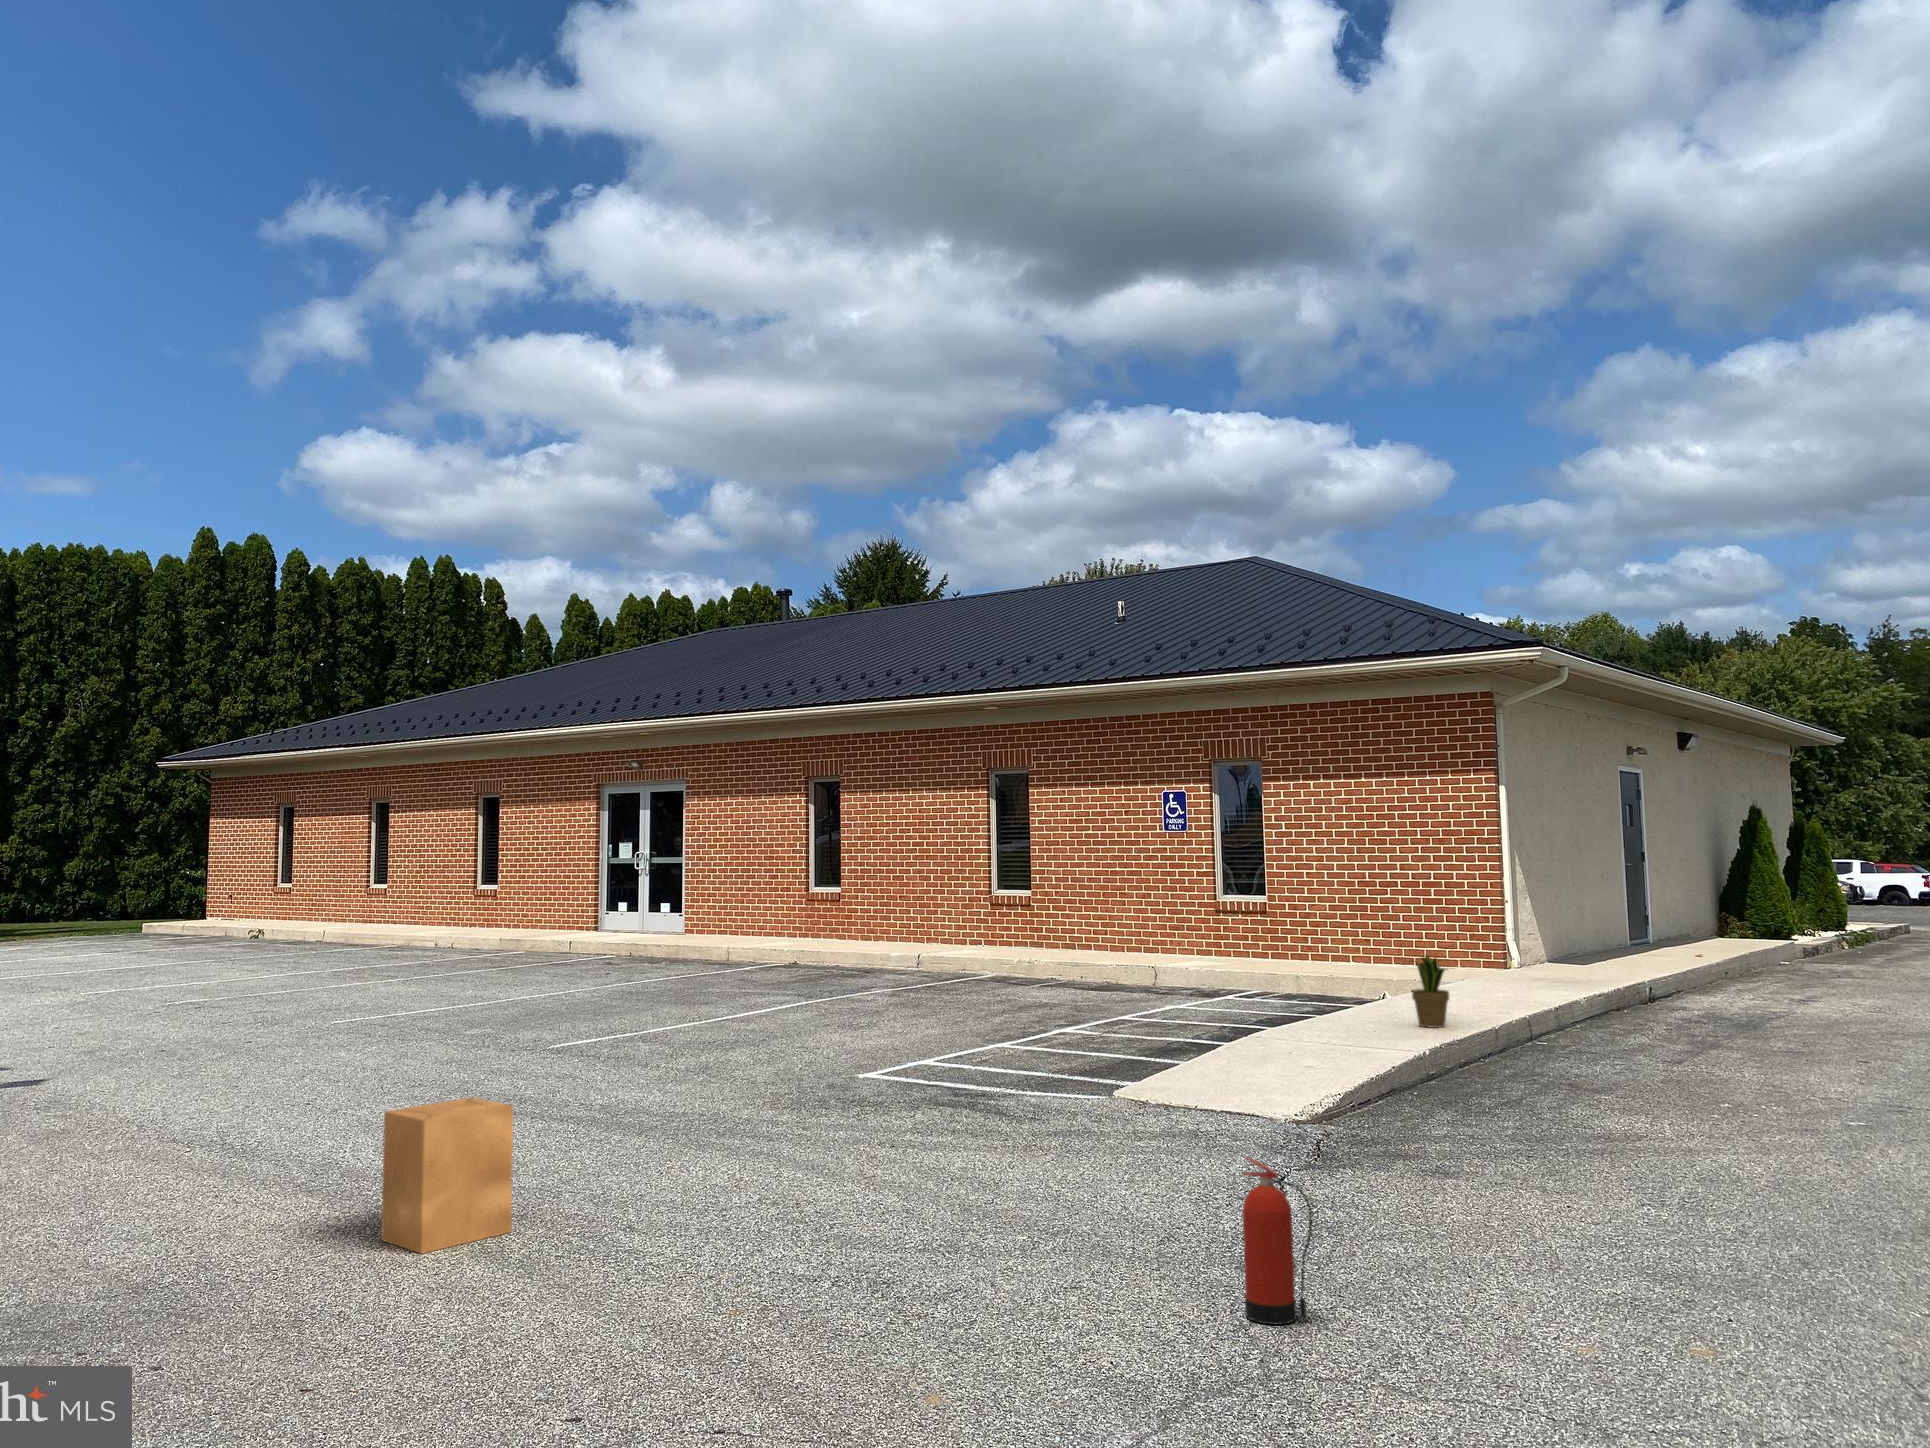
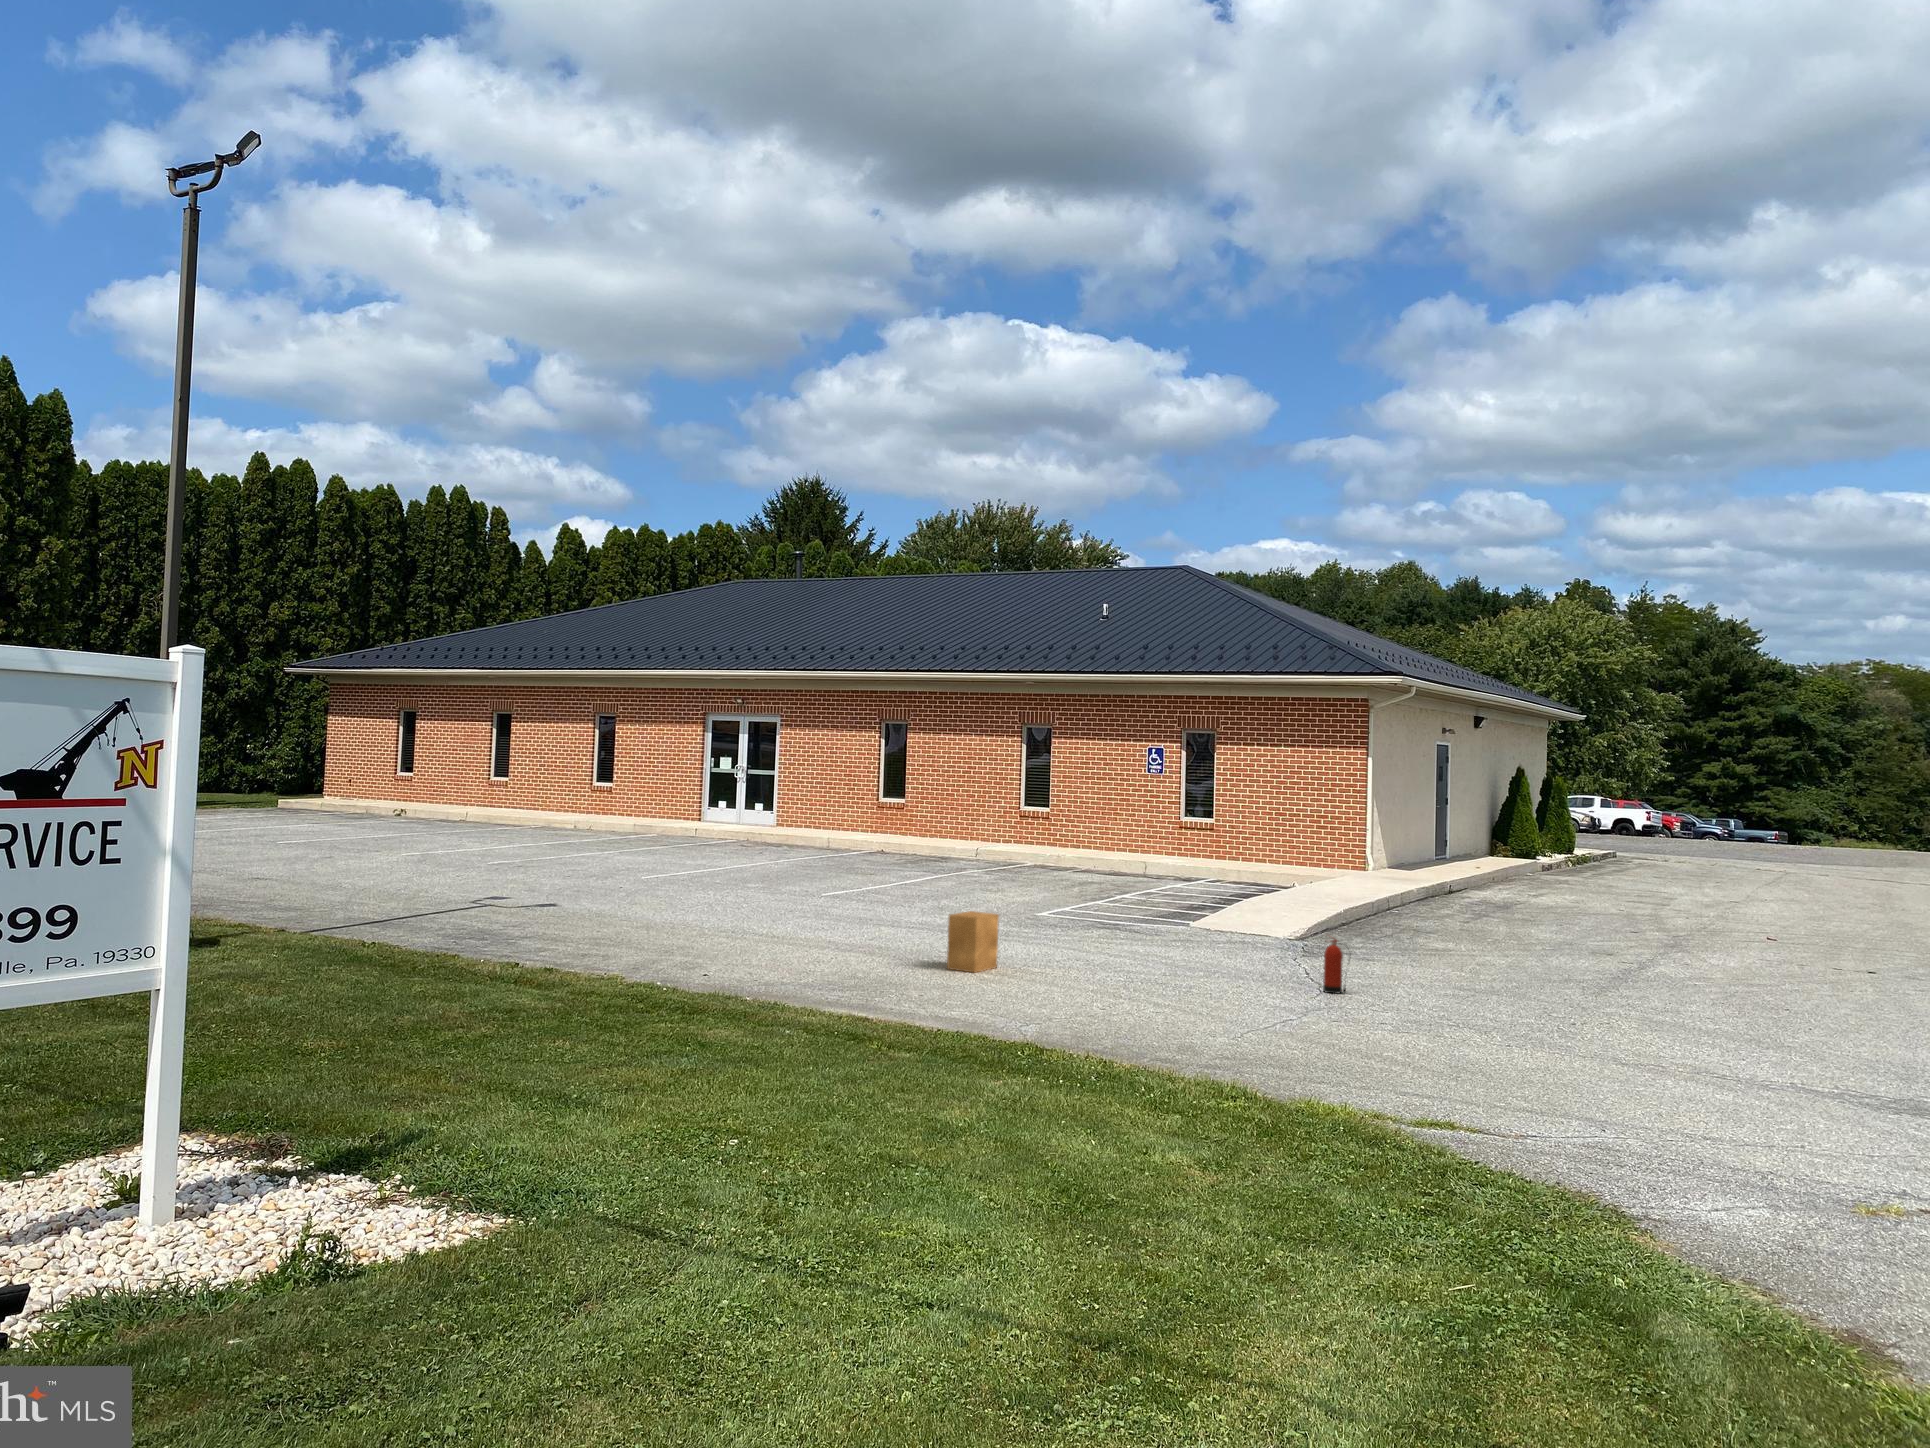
potted plant: present [1410,955,1450,1028] -> none [1330,861,1352,902]

